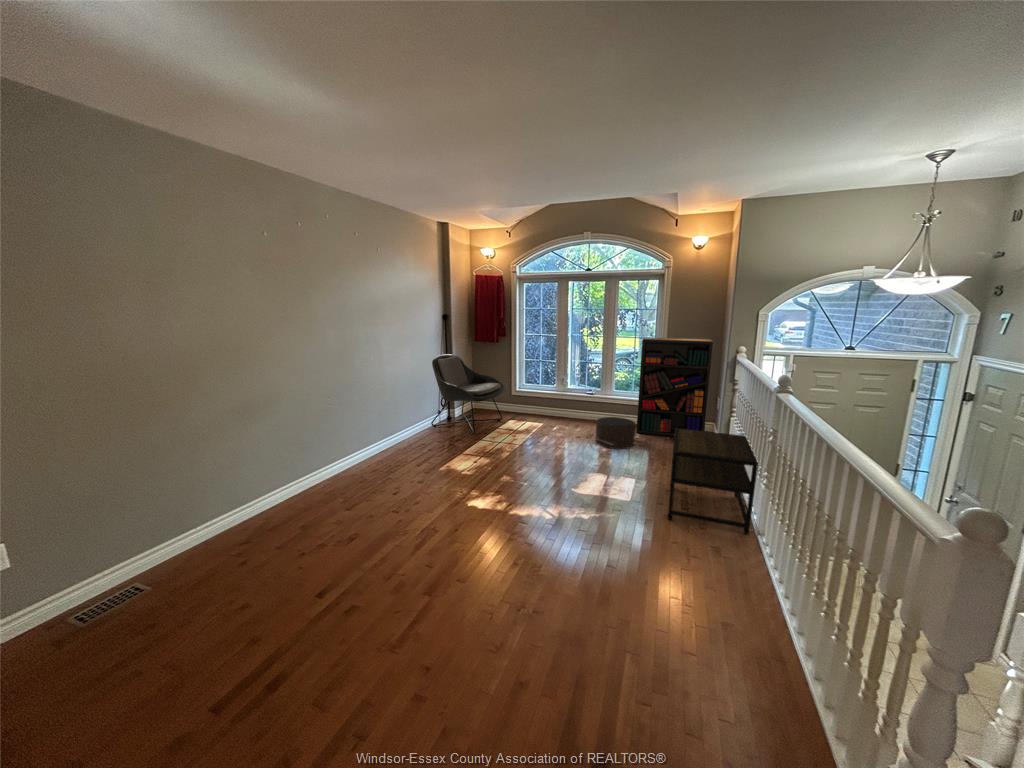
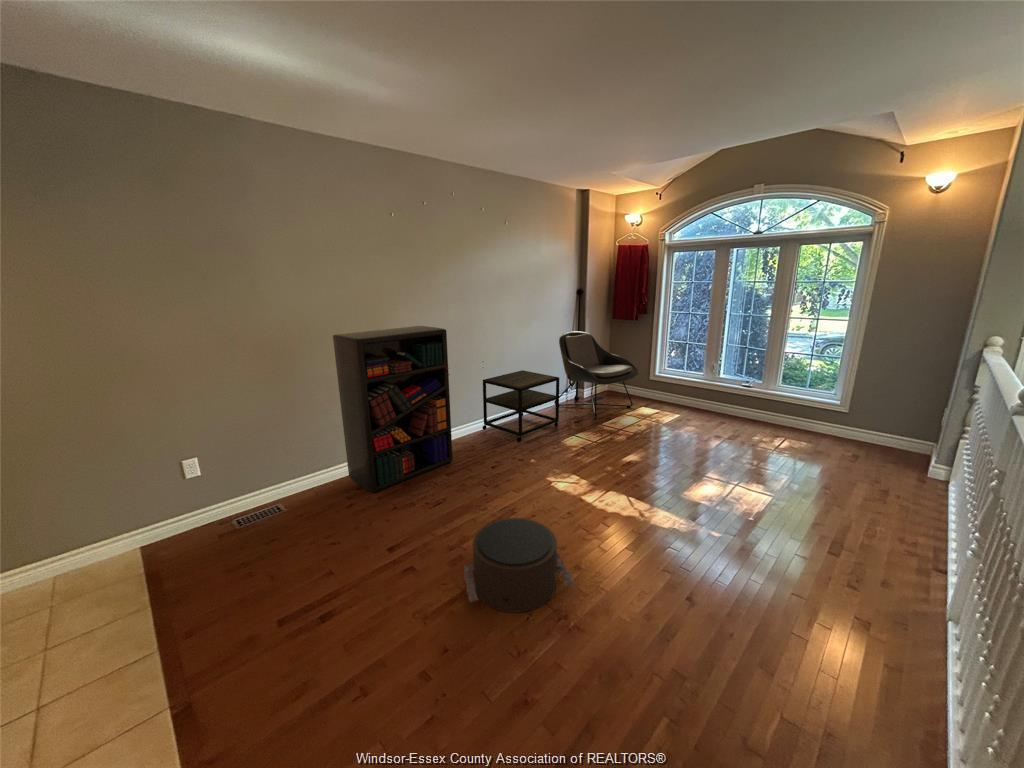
bookshelf: present [636,337,713,437] -> present [333,326,453,492]
pouf: present [595,417,642,449] -> present [464,518,574,613]
side table: present [667,428,758,534] -> present [483,370,559,442]

